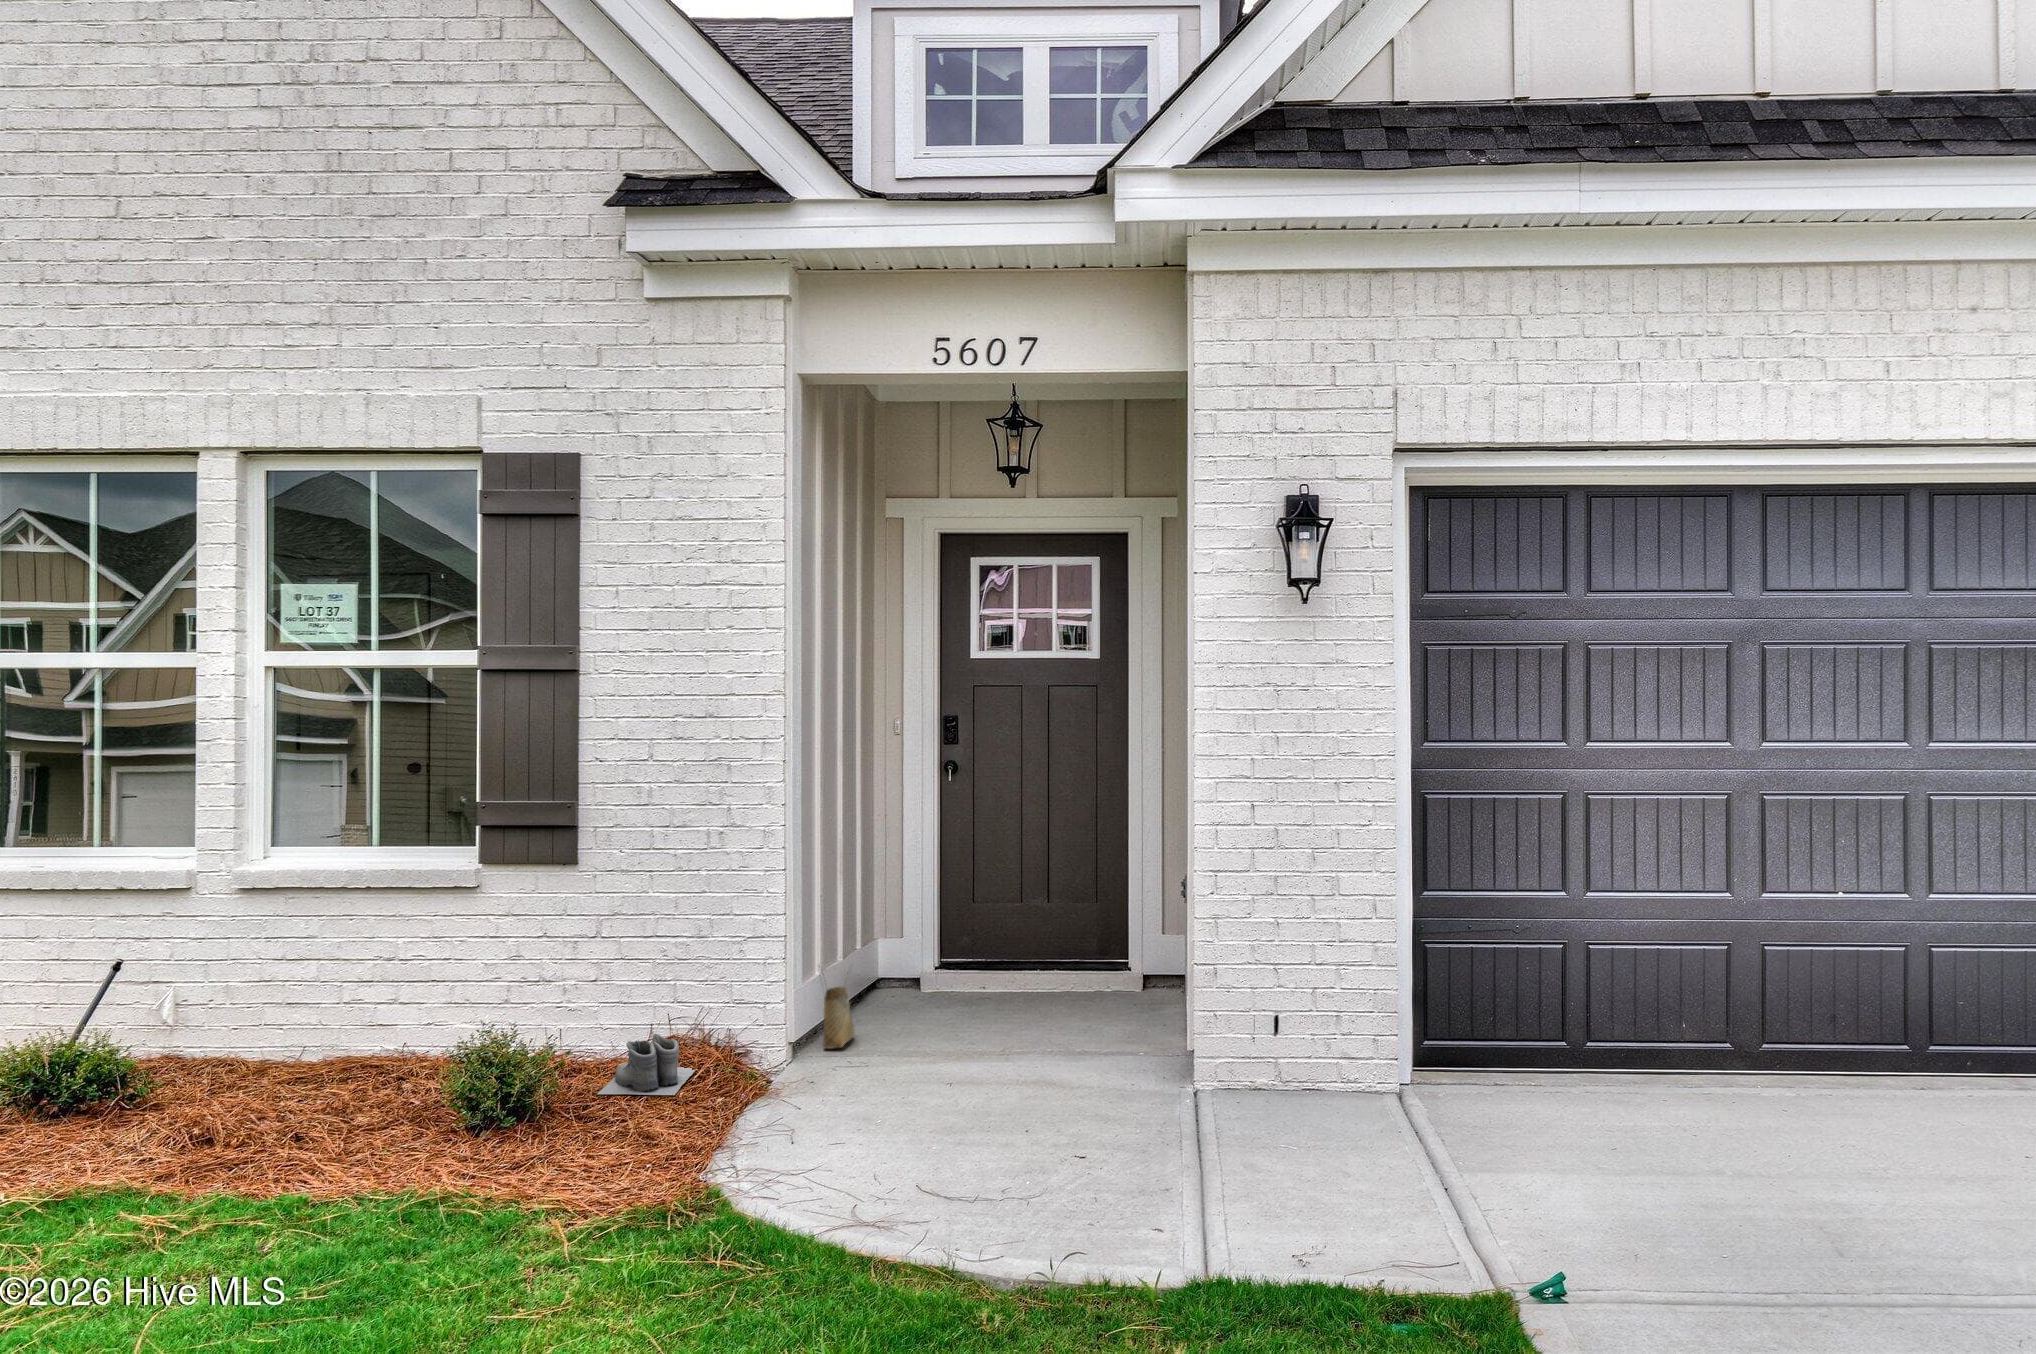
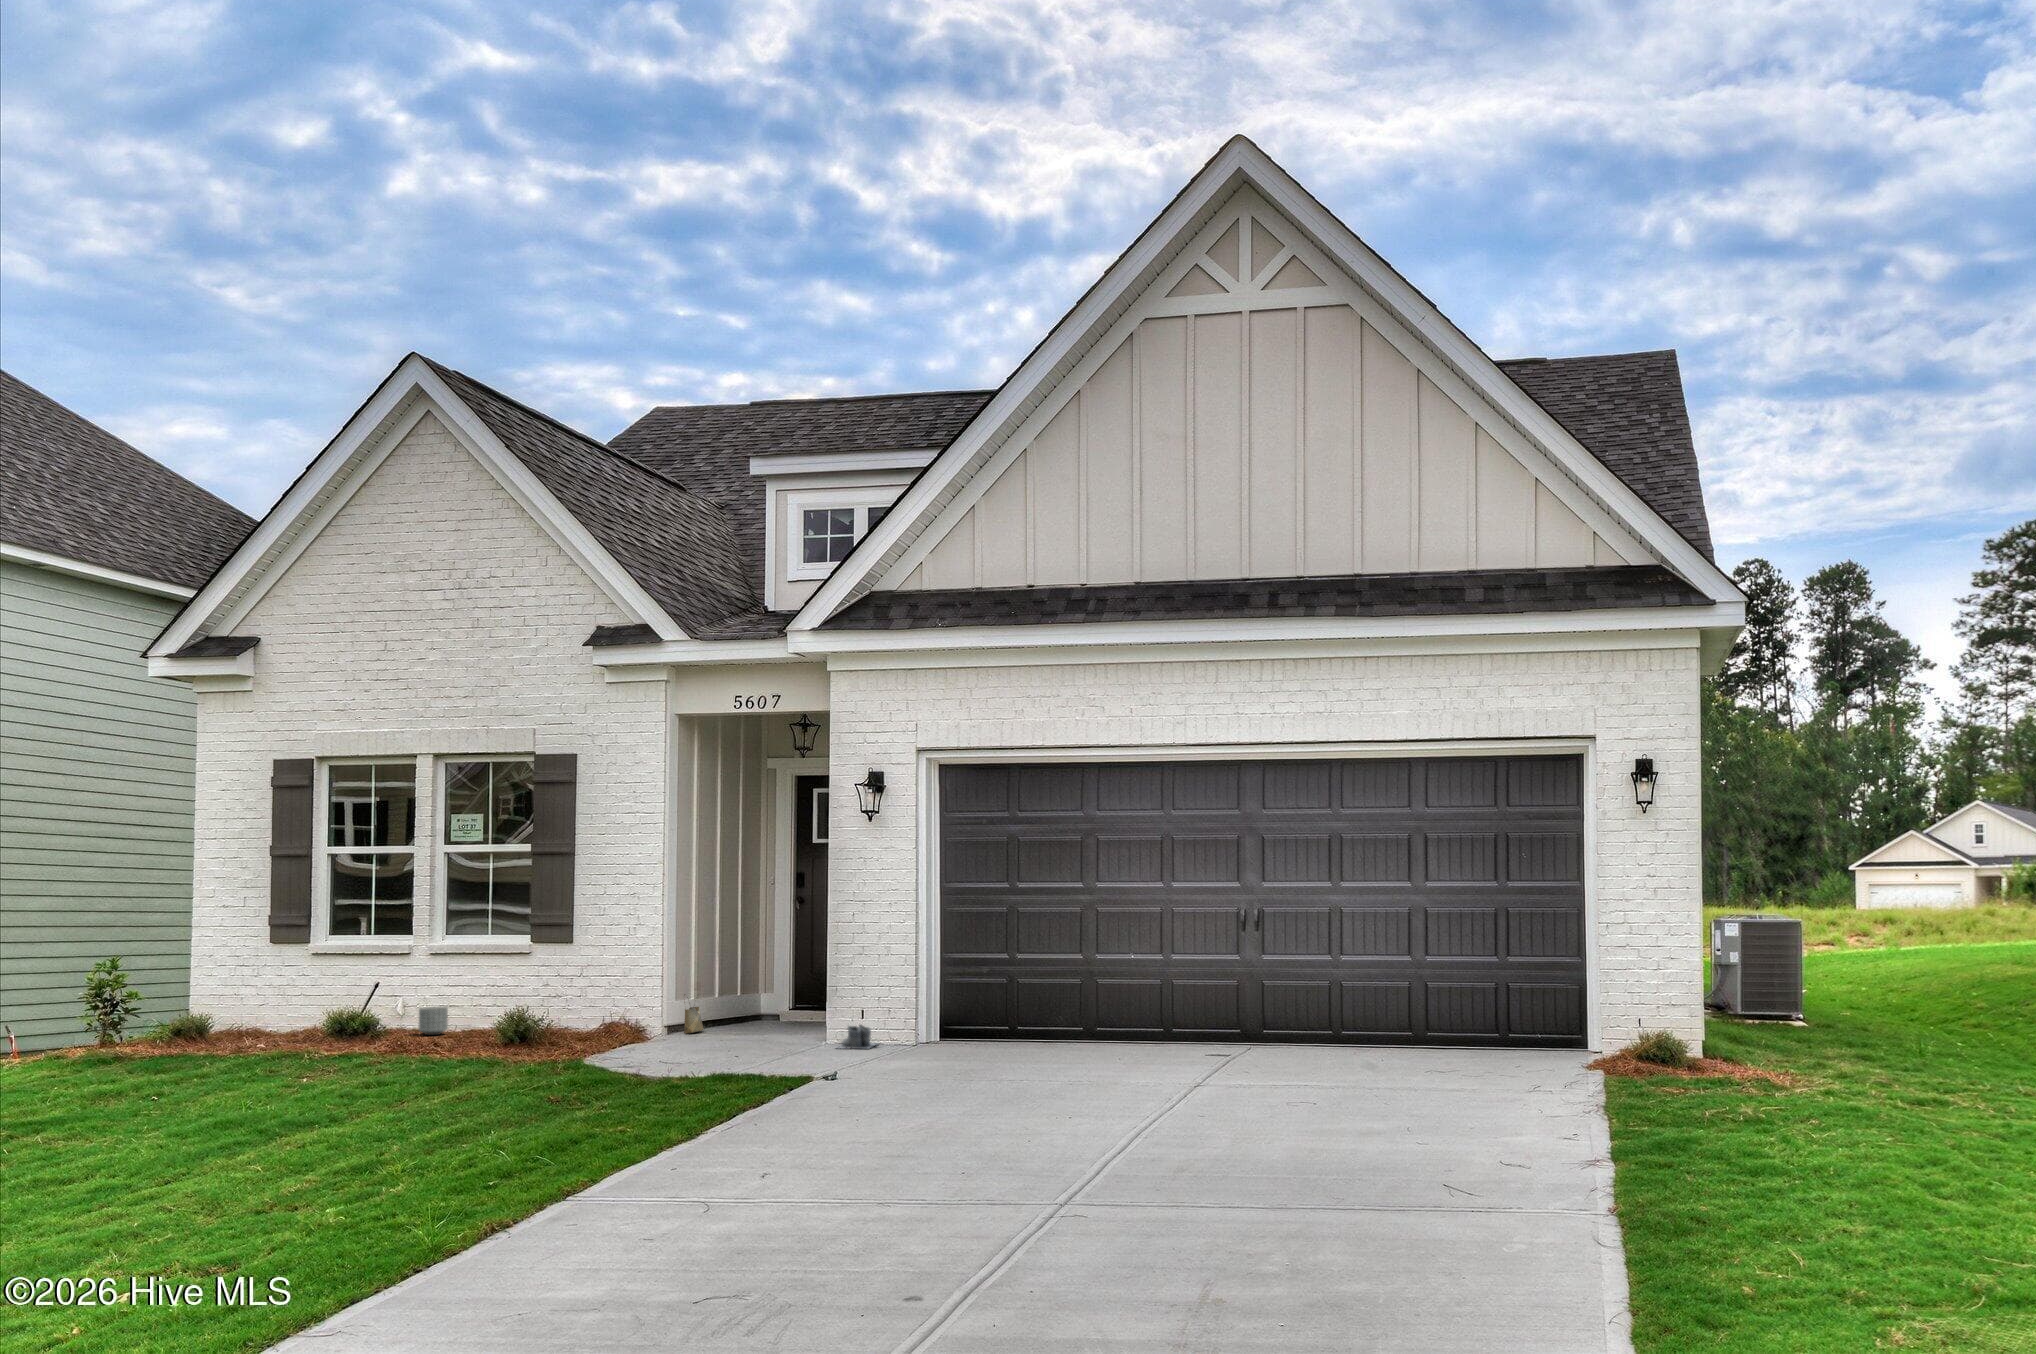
planter: none [210,1007,282,1078] -> present [419,1007,448,1035]
boots: present [598,1034,695,1095] -> present [838,1025,876,1049]

